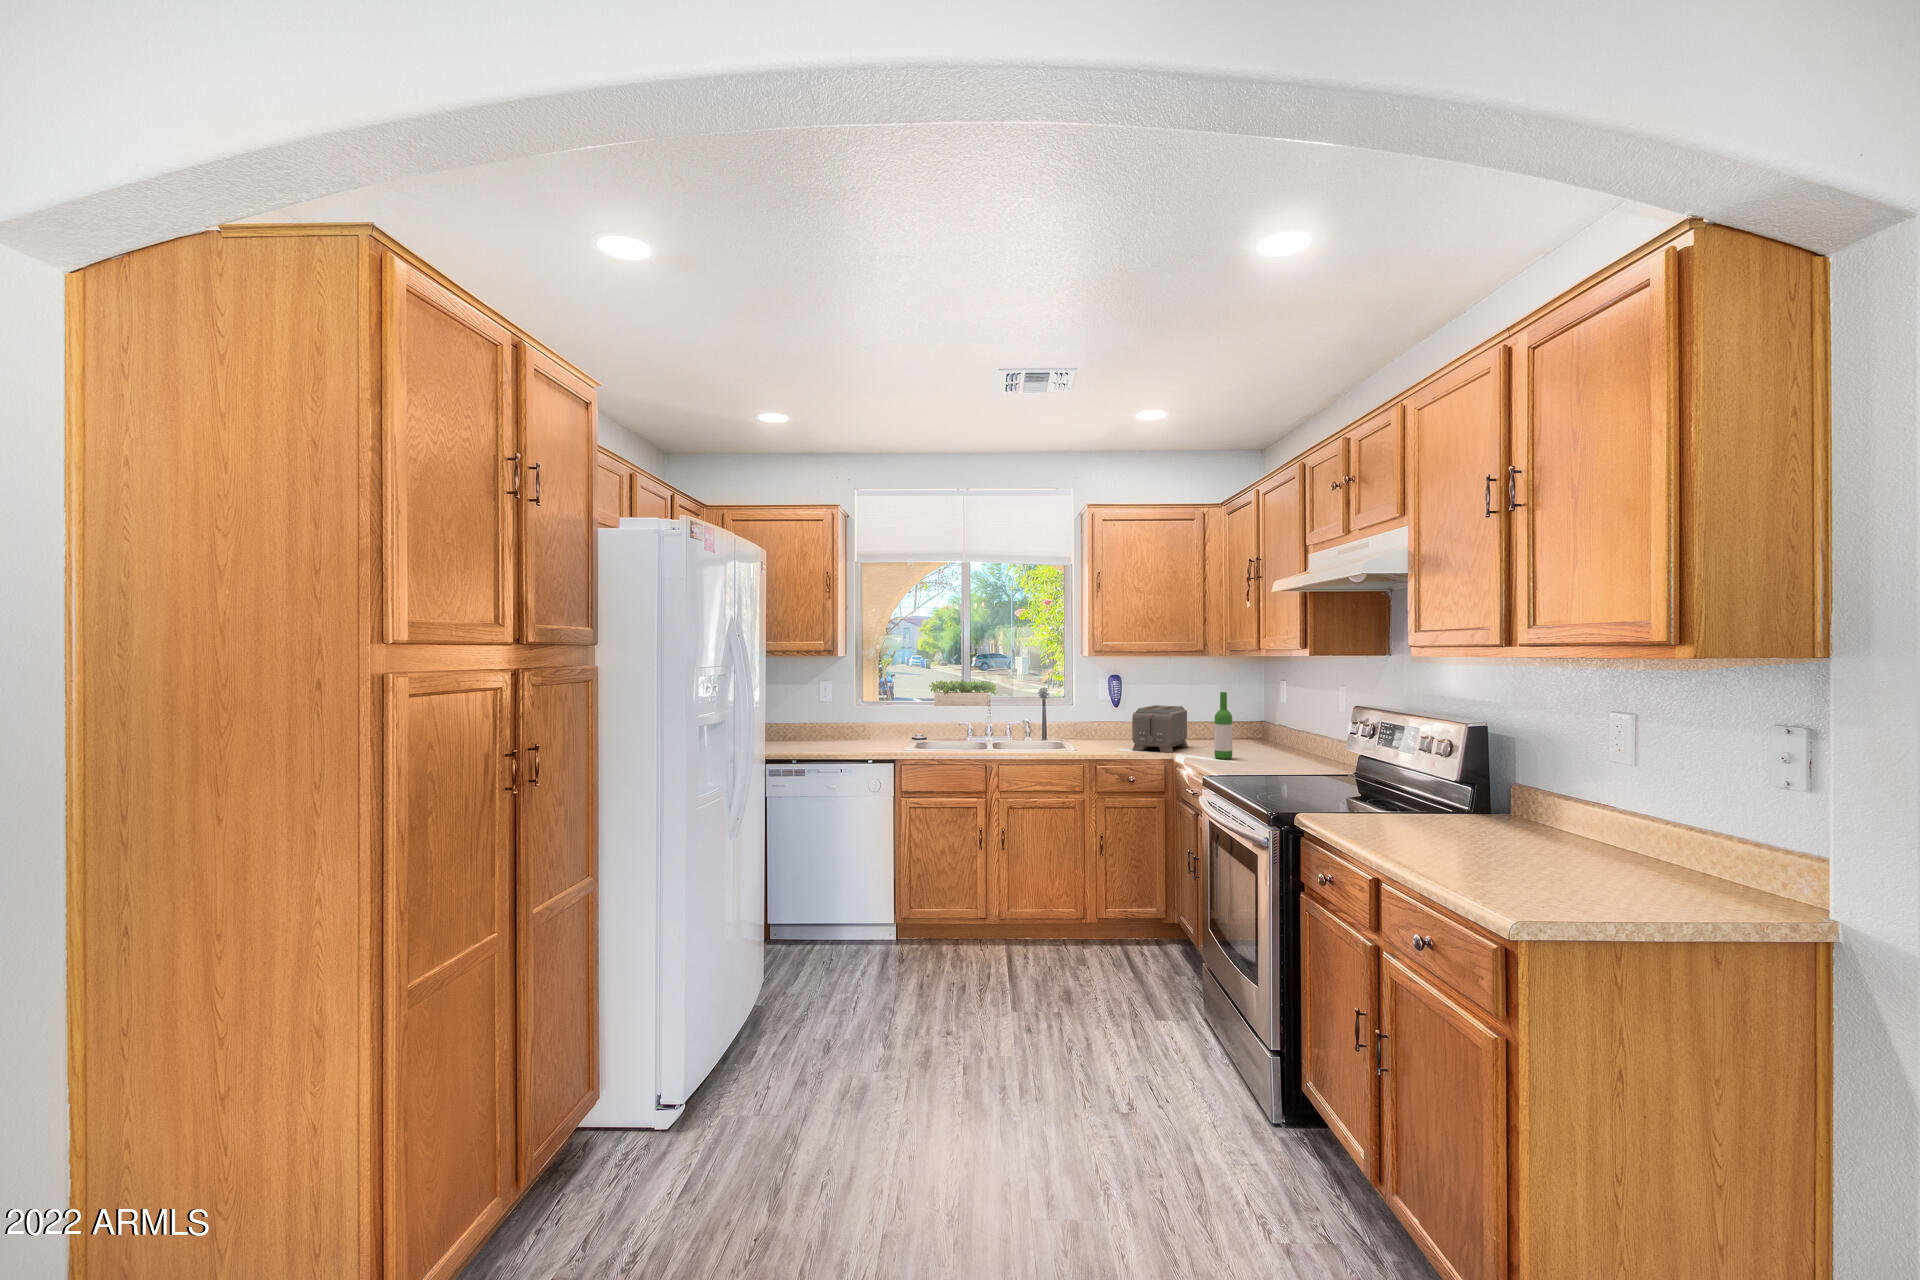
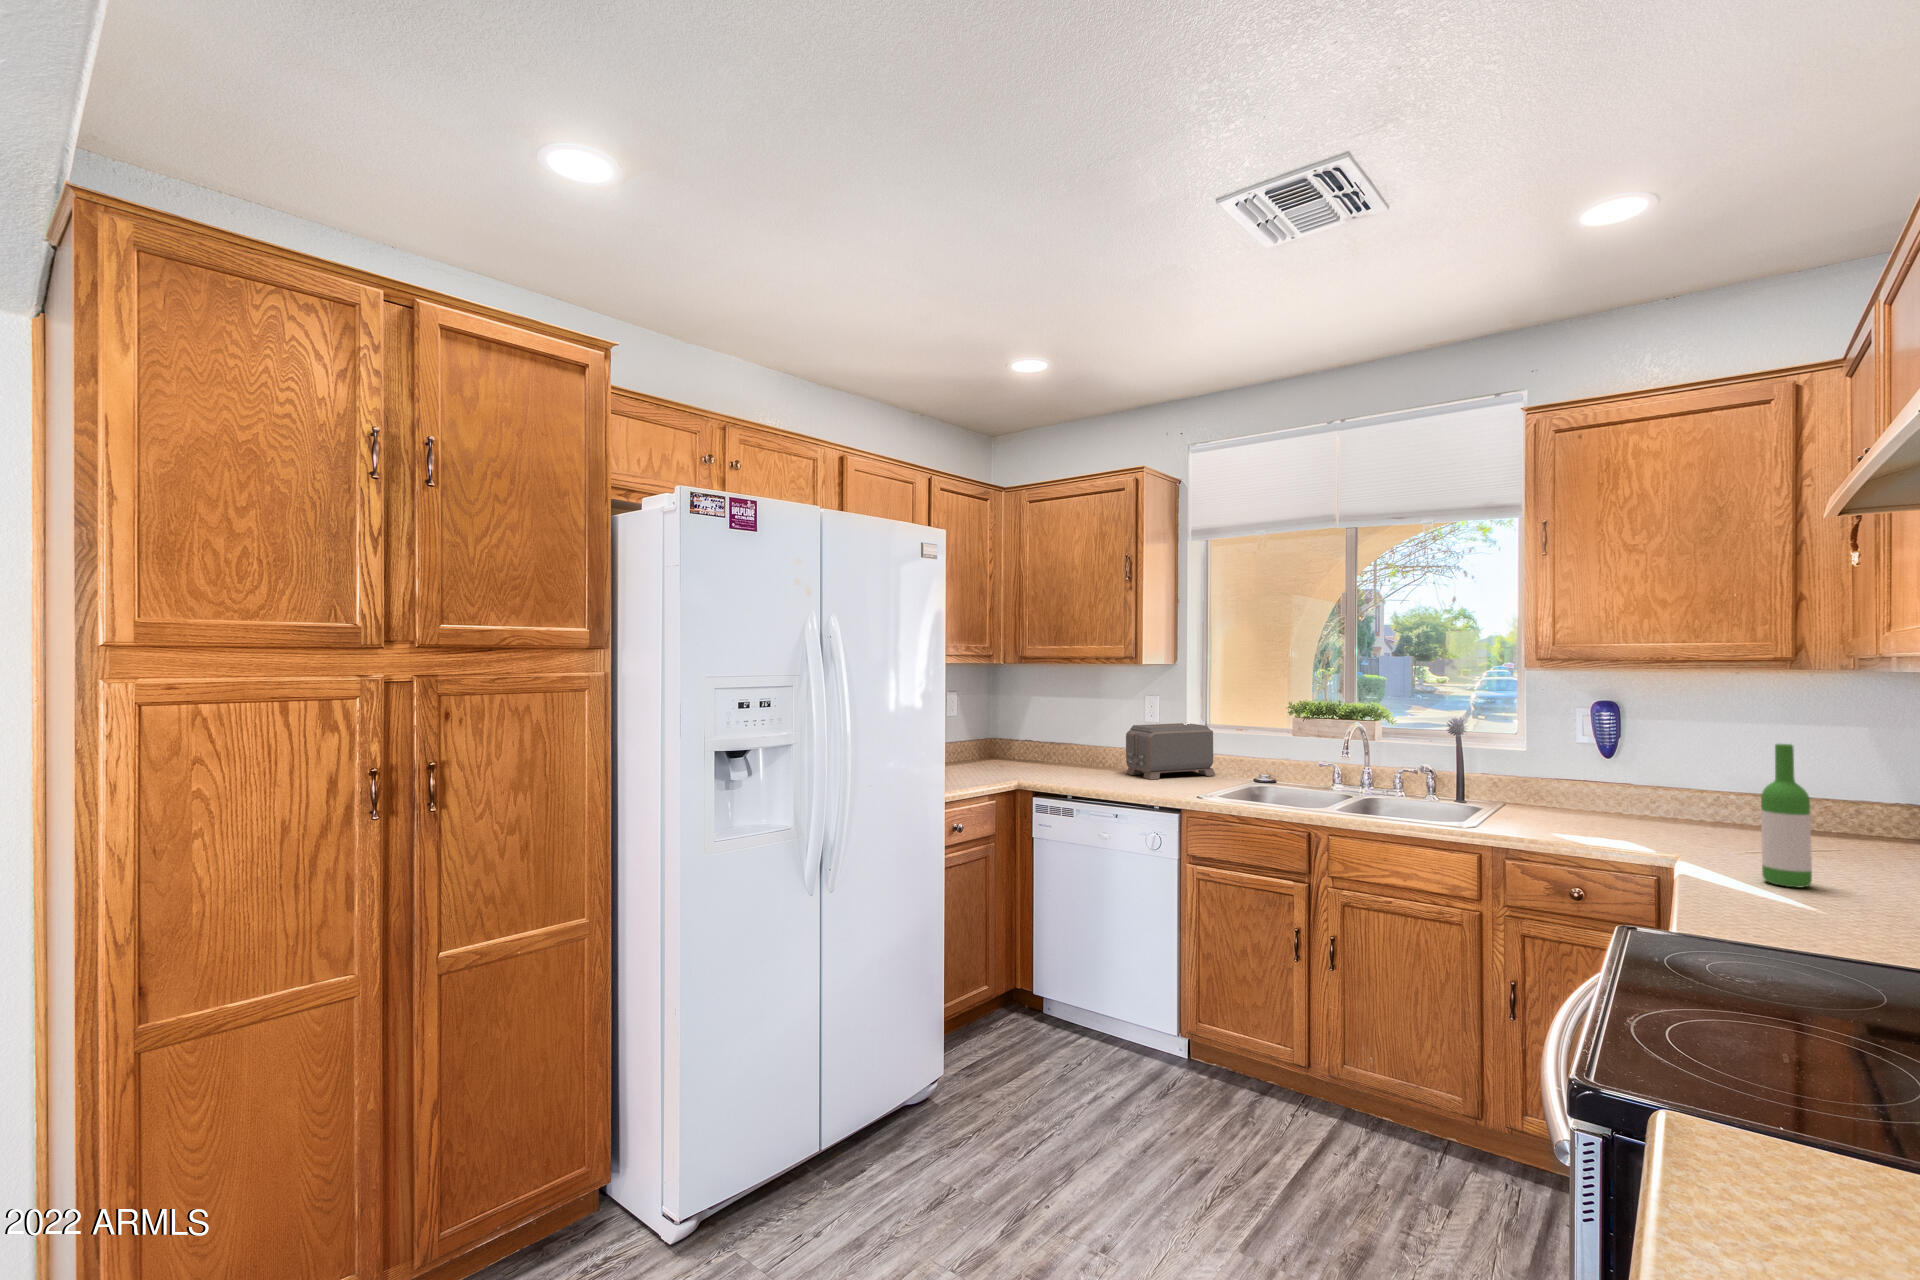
toaster: present [1132,705,1188,753] -> present [1126,723,1215,780]

